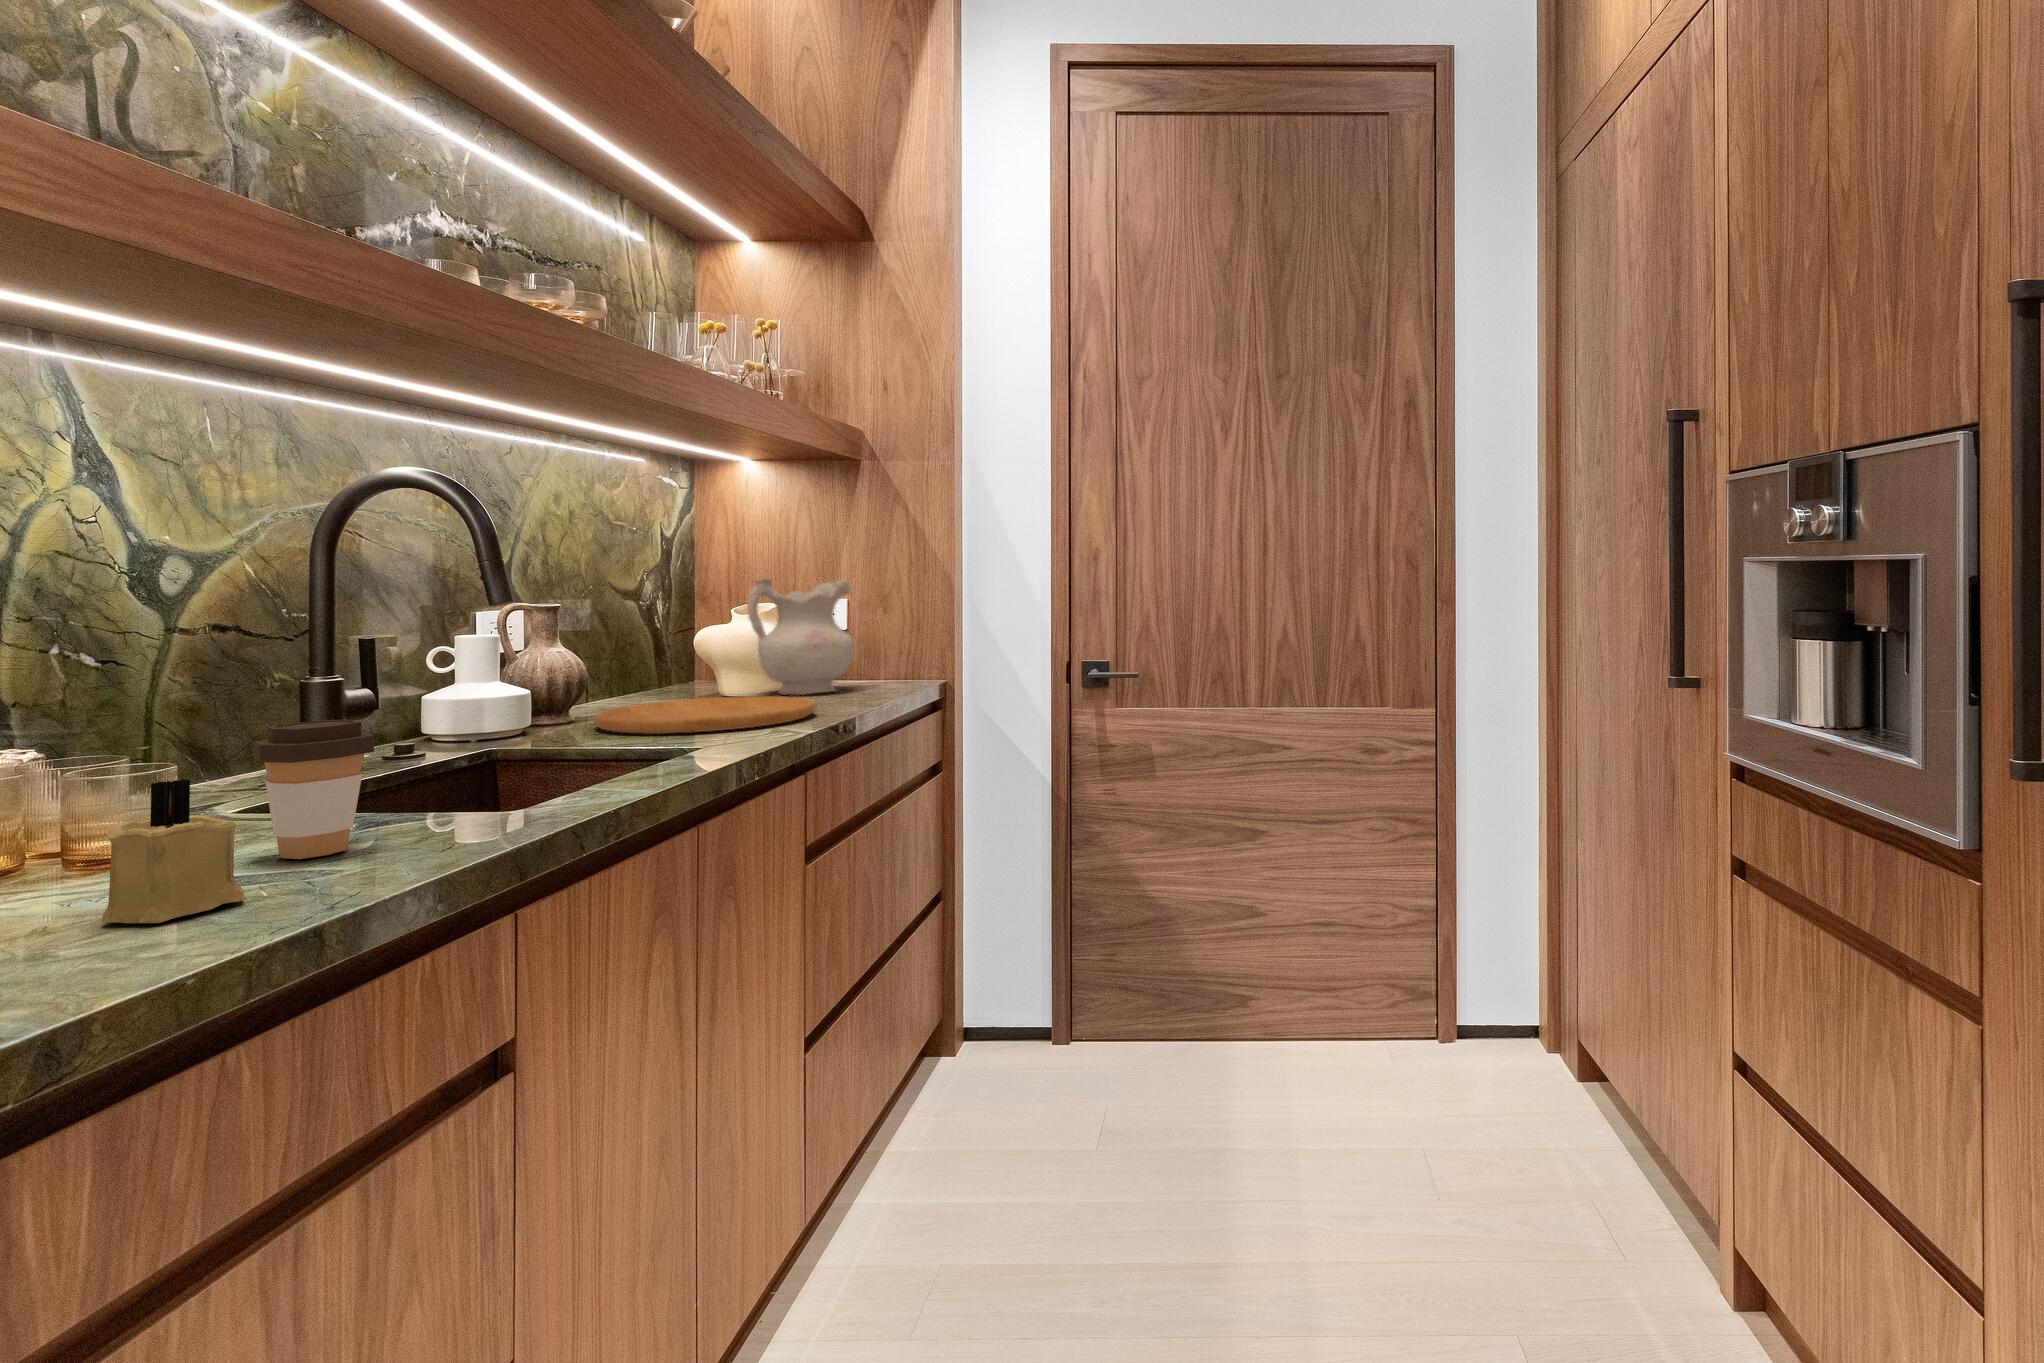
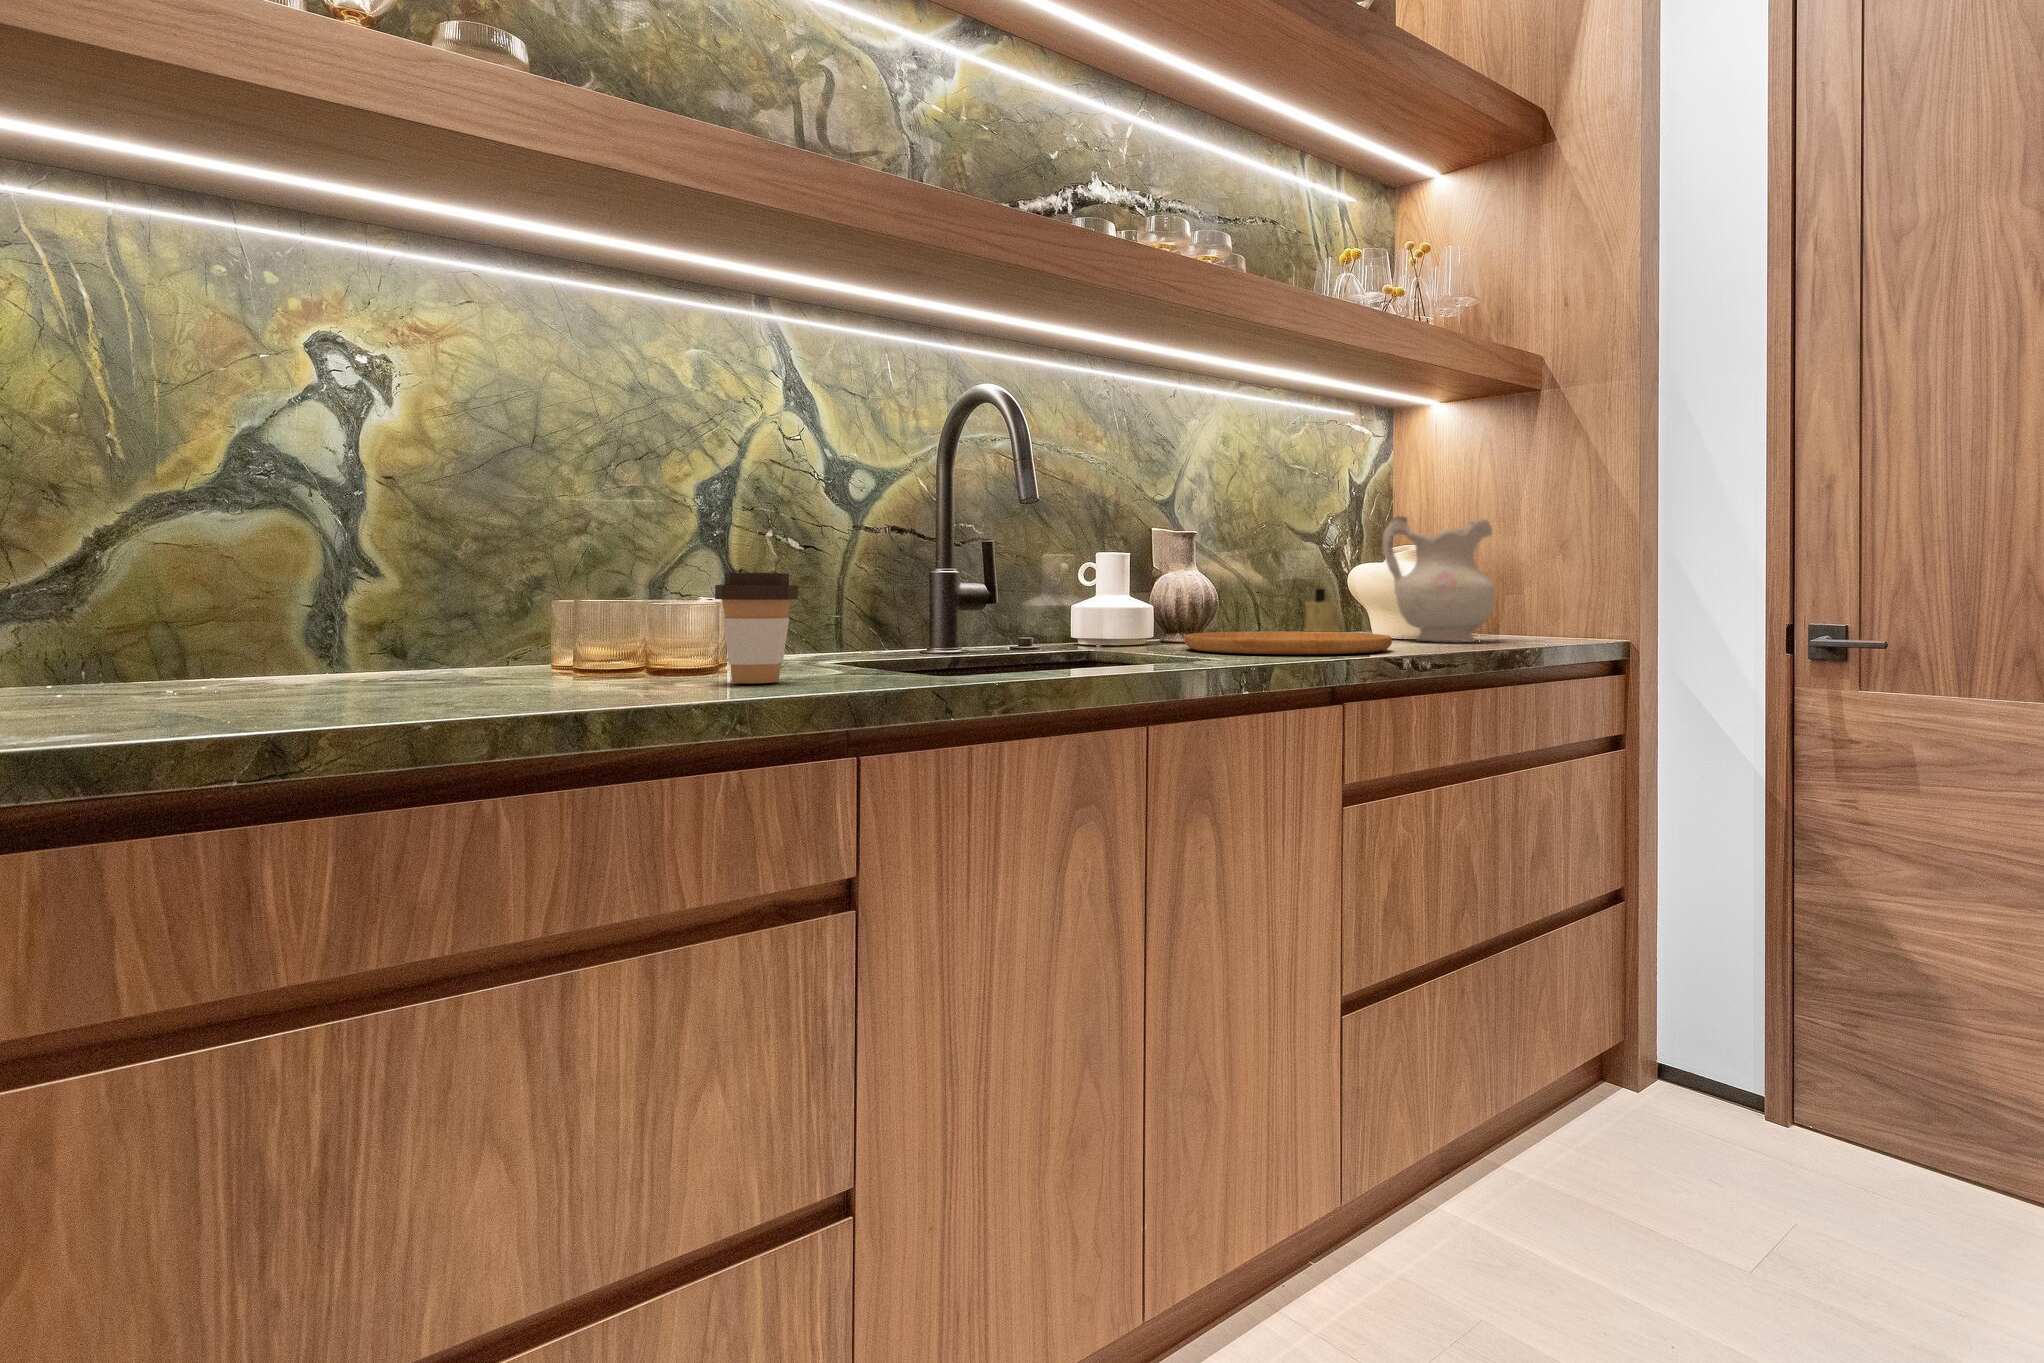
candle: present [101,779,244,923] -> present [1304,588,1339,632]

